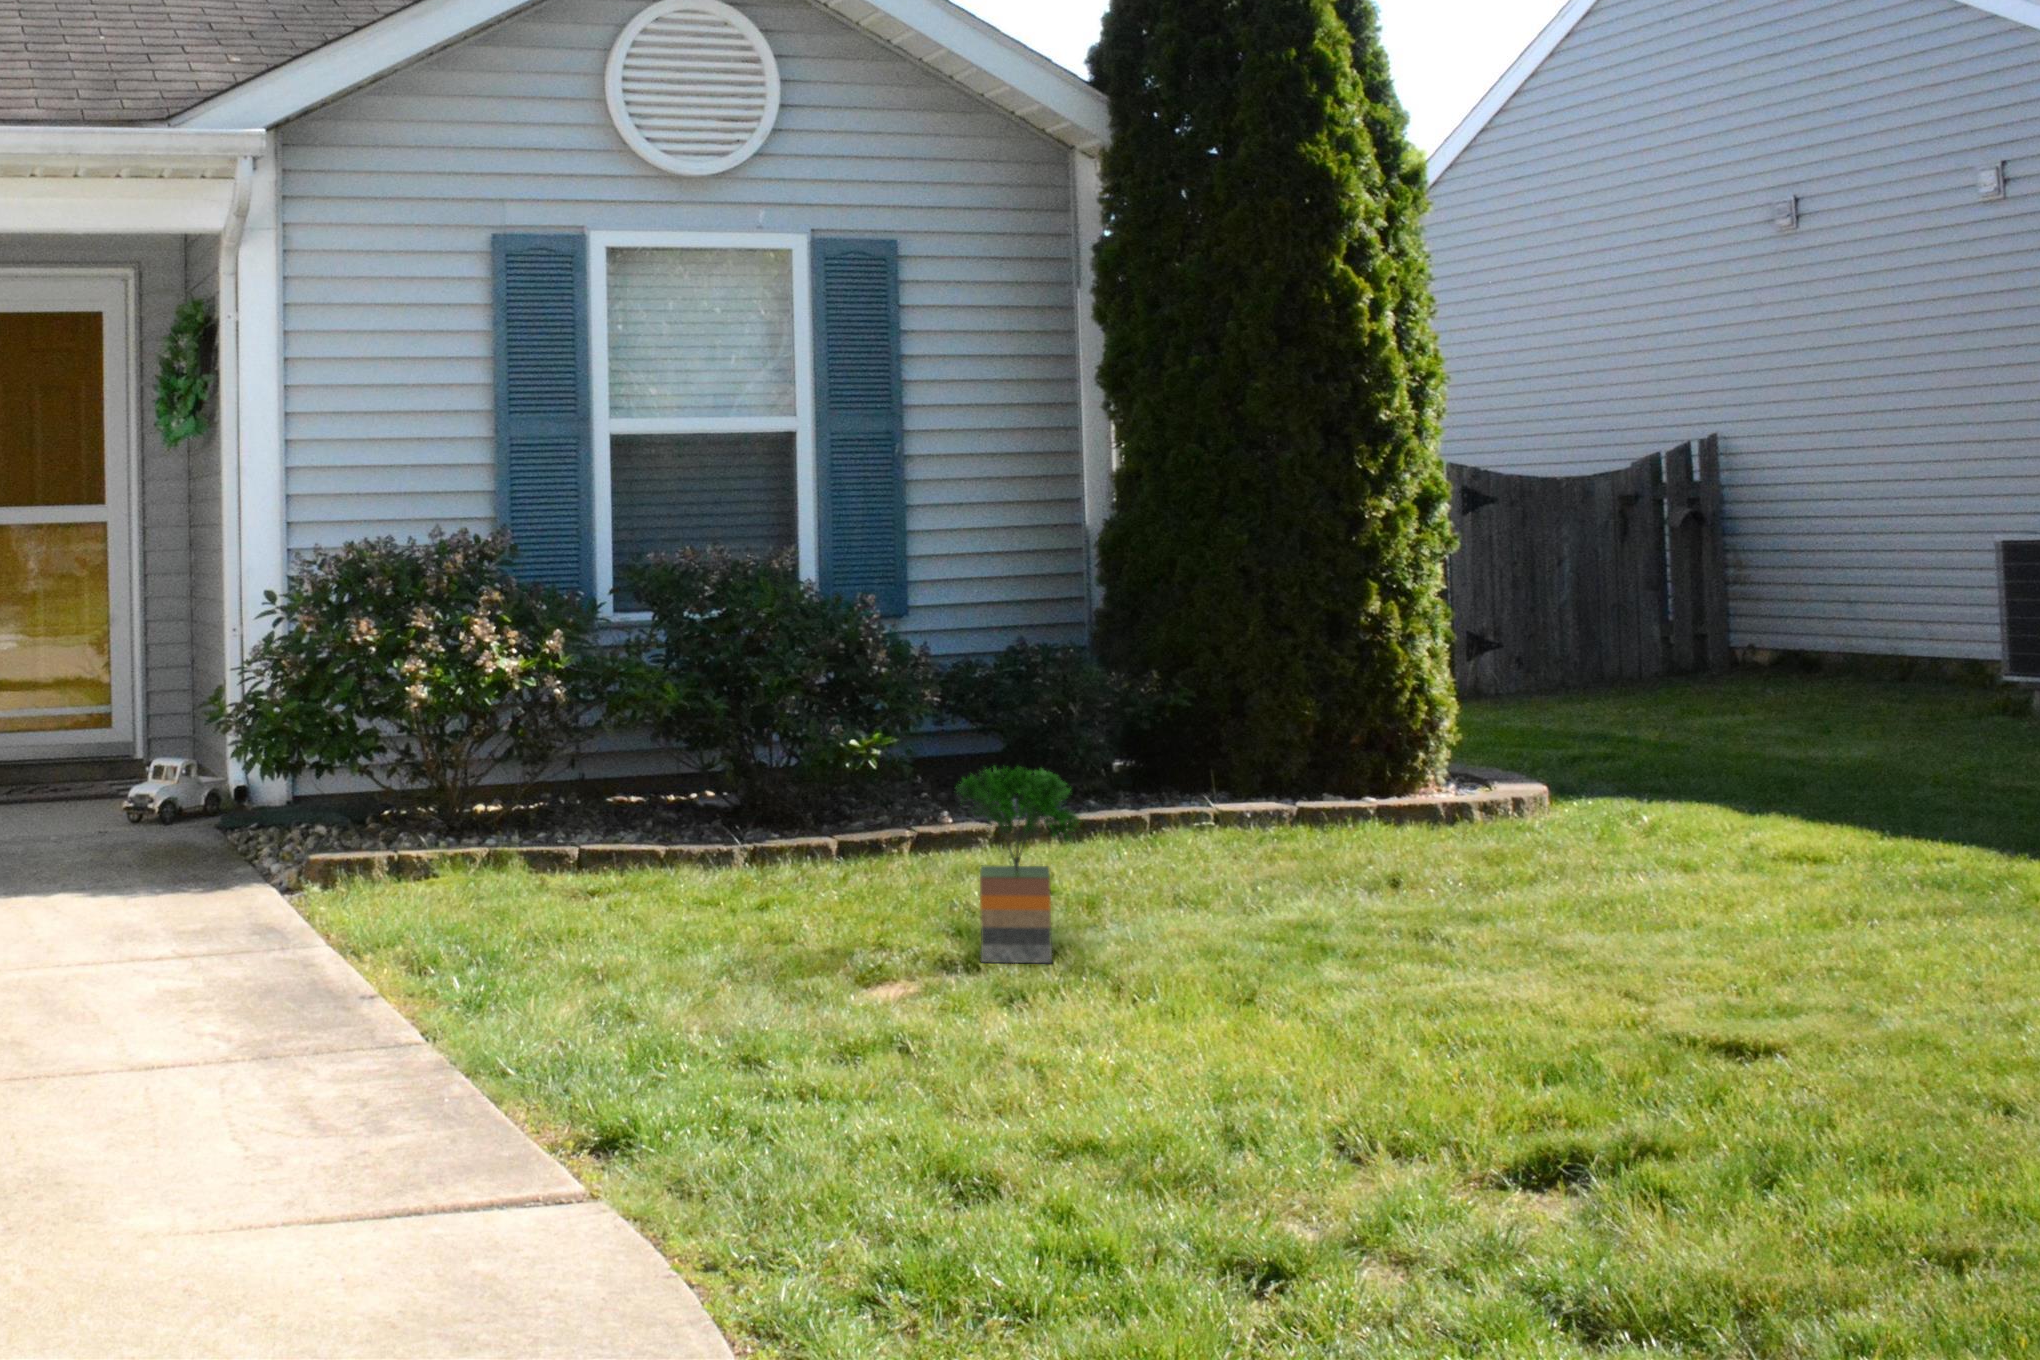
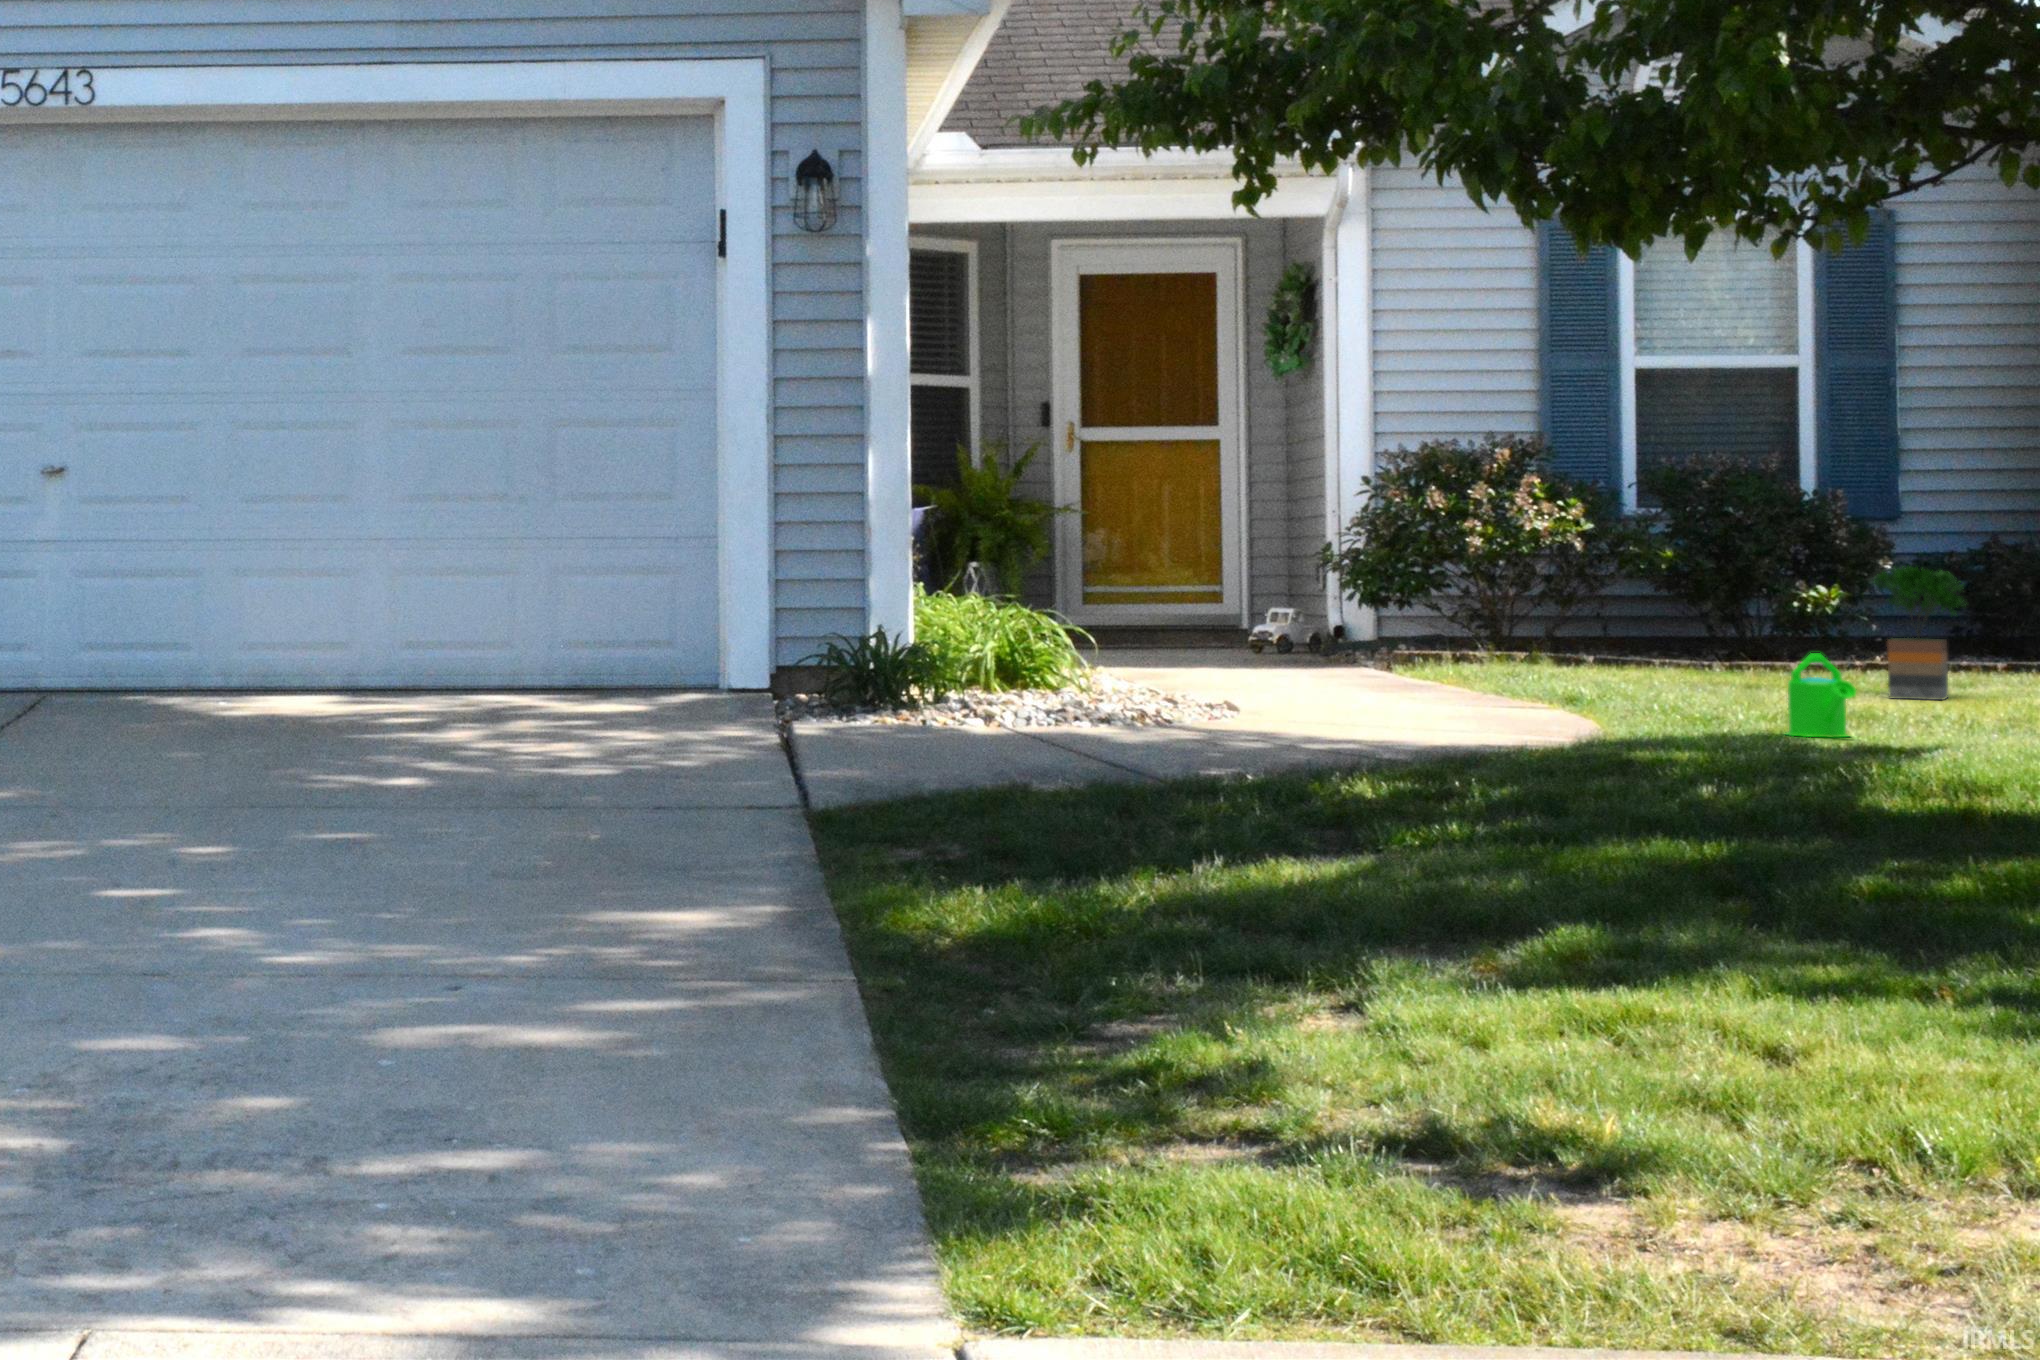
watering can: none [971,1105,1117,1285] -> present [1786,653,1856,737]

